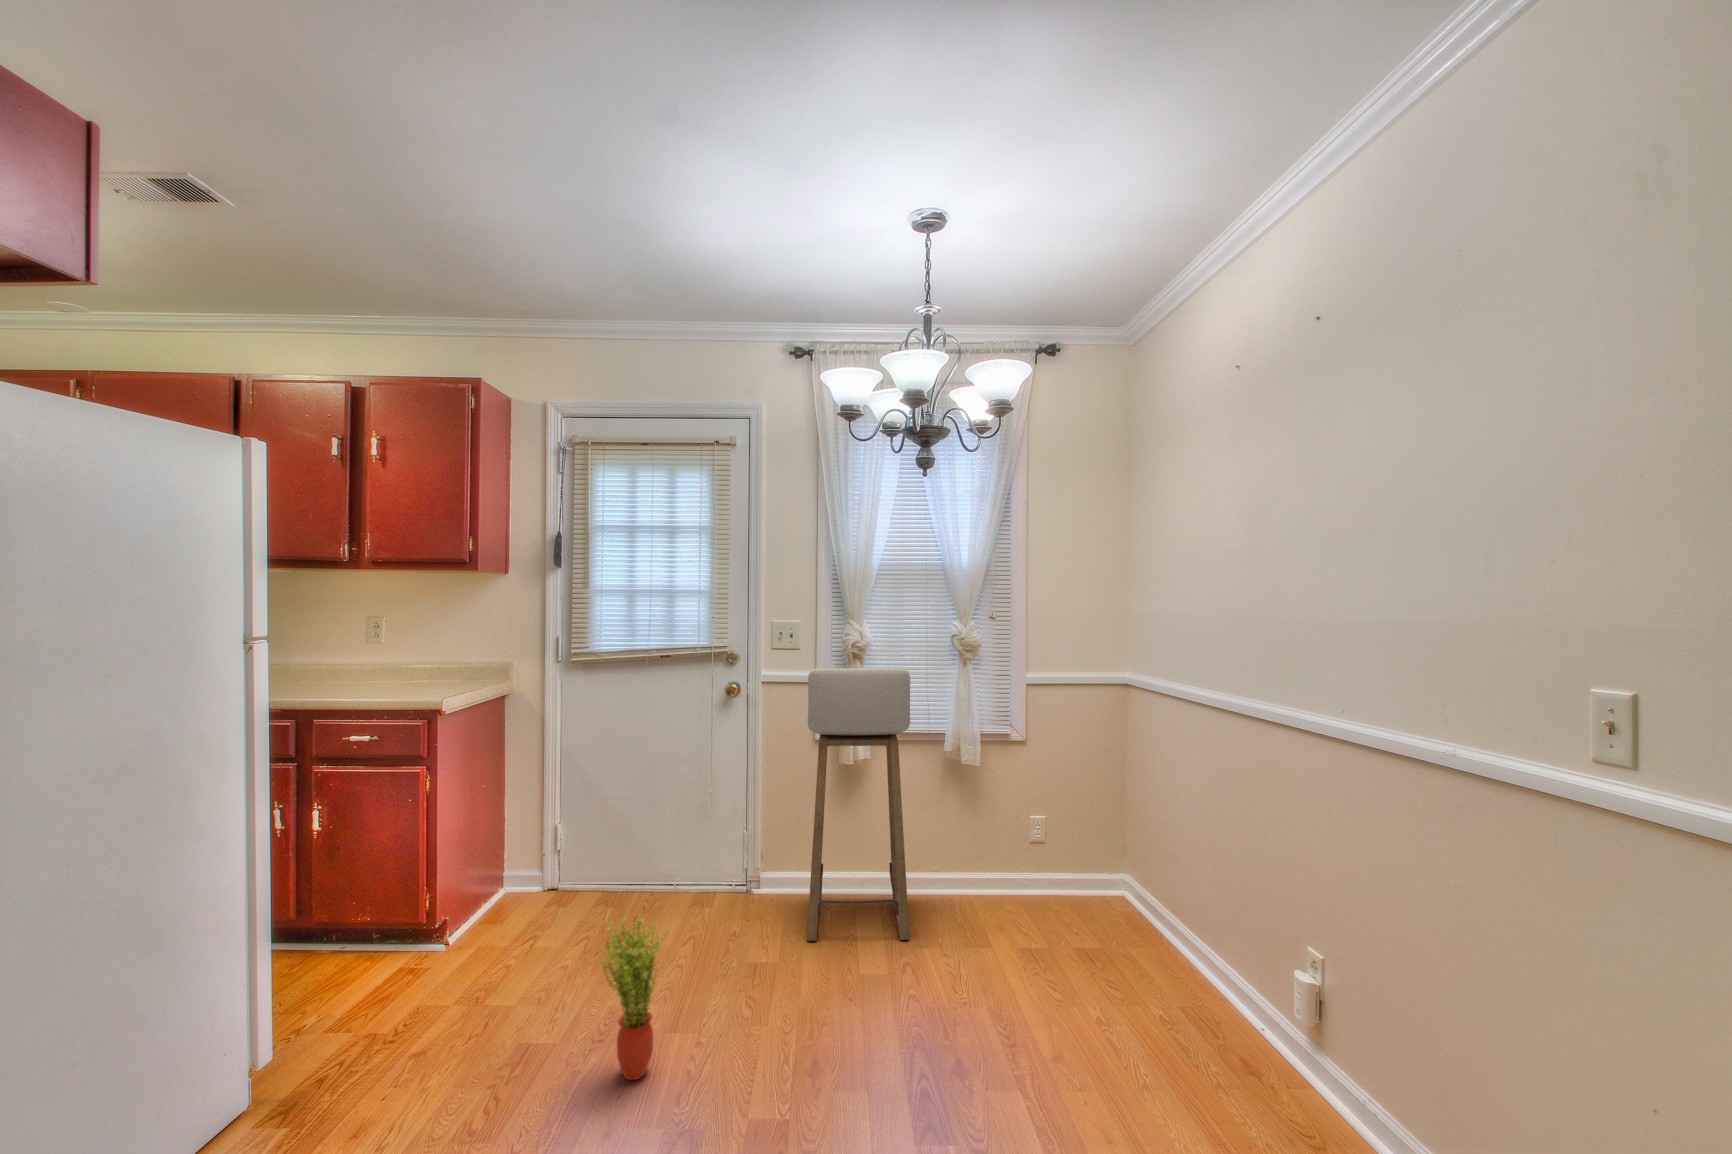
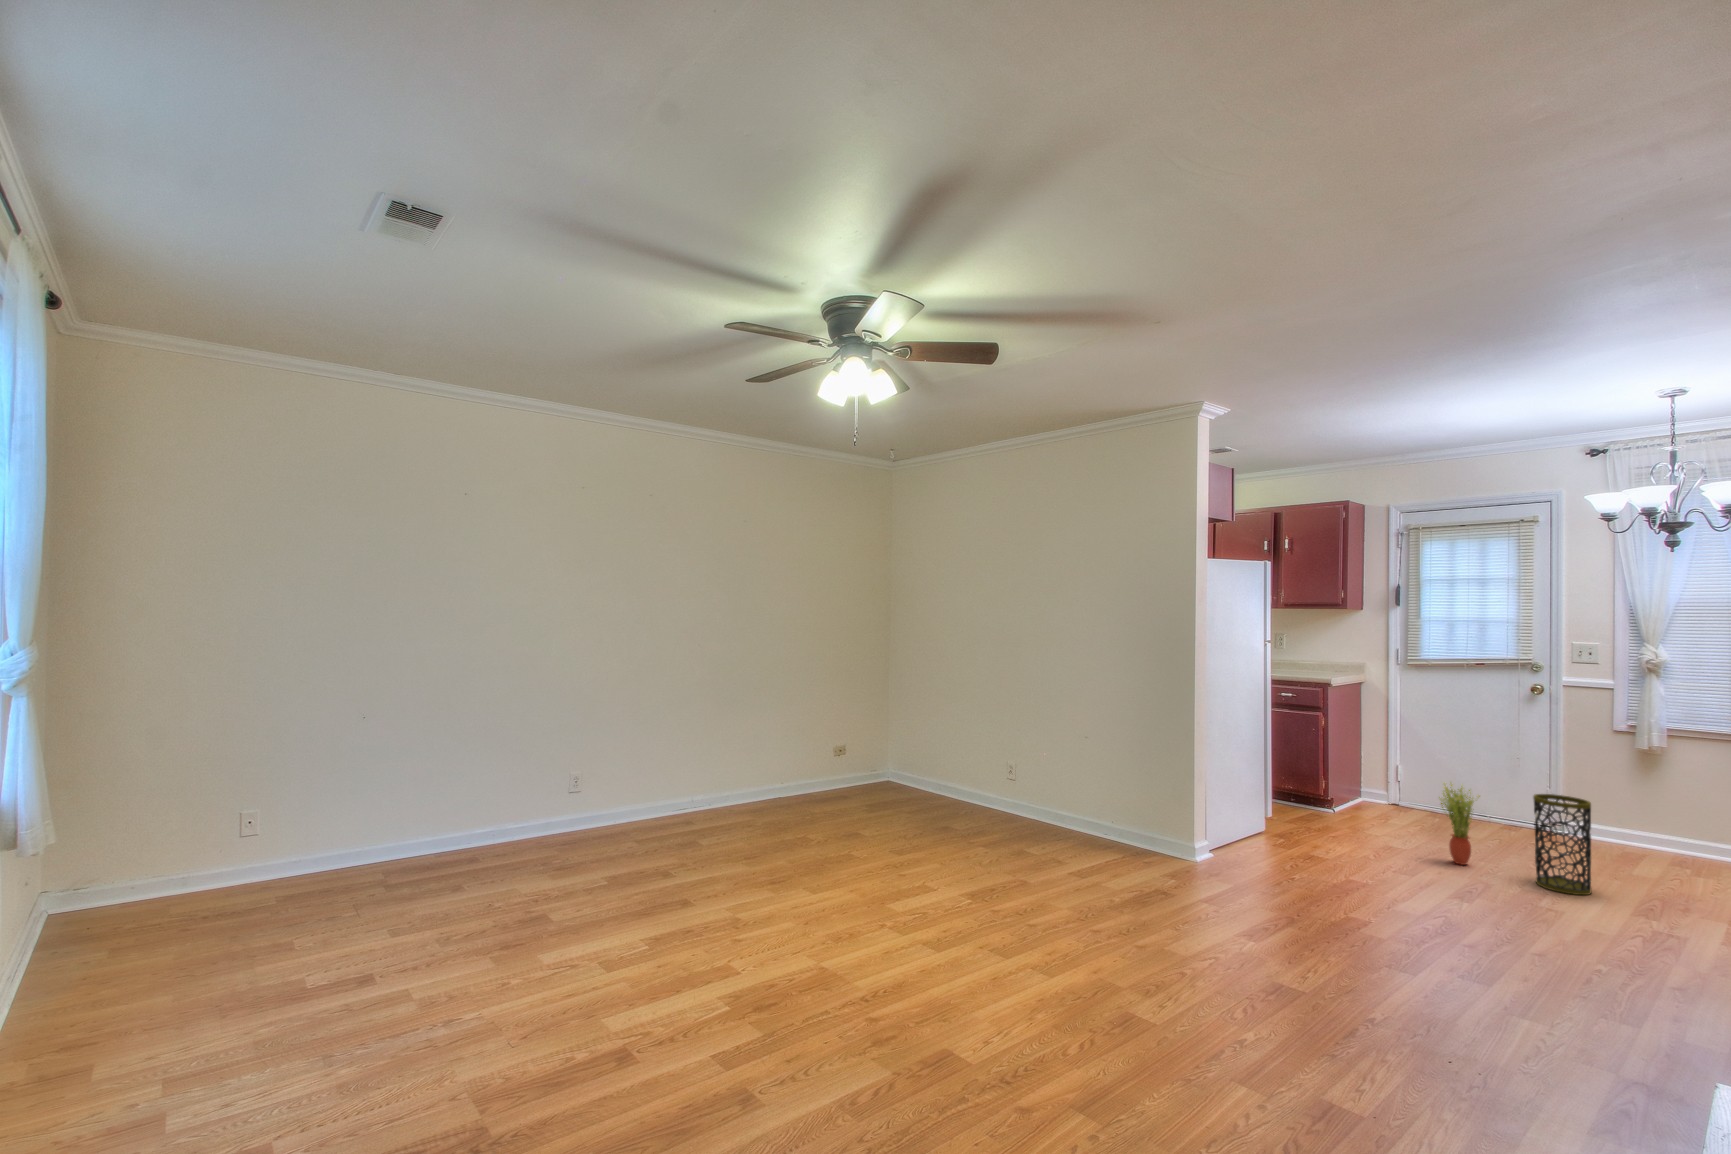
bar stool: present [807,668,910,941] -> none [1594,676,1706,878]
trash can: none [753,896,833,1102] -> present [1533,794,1591,895]

